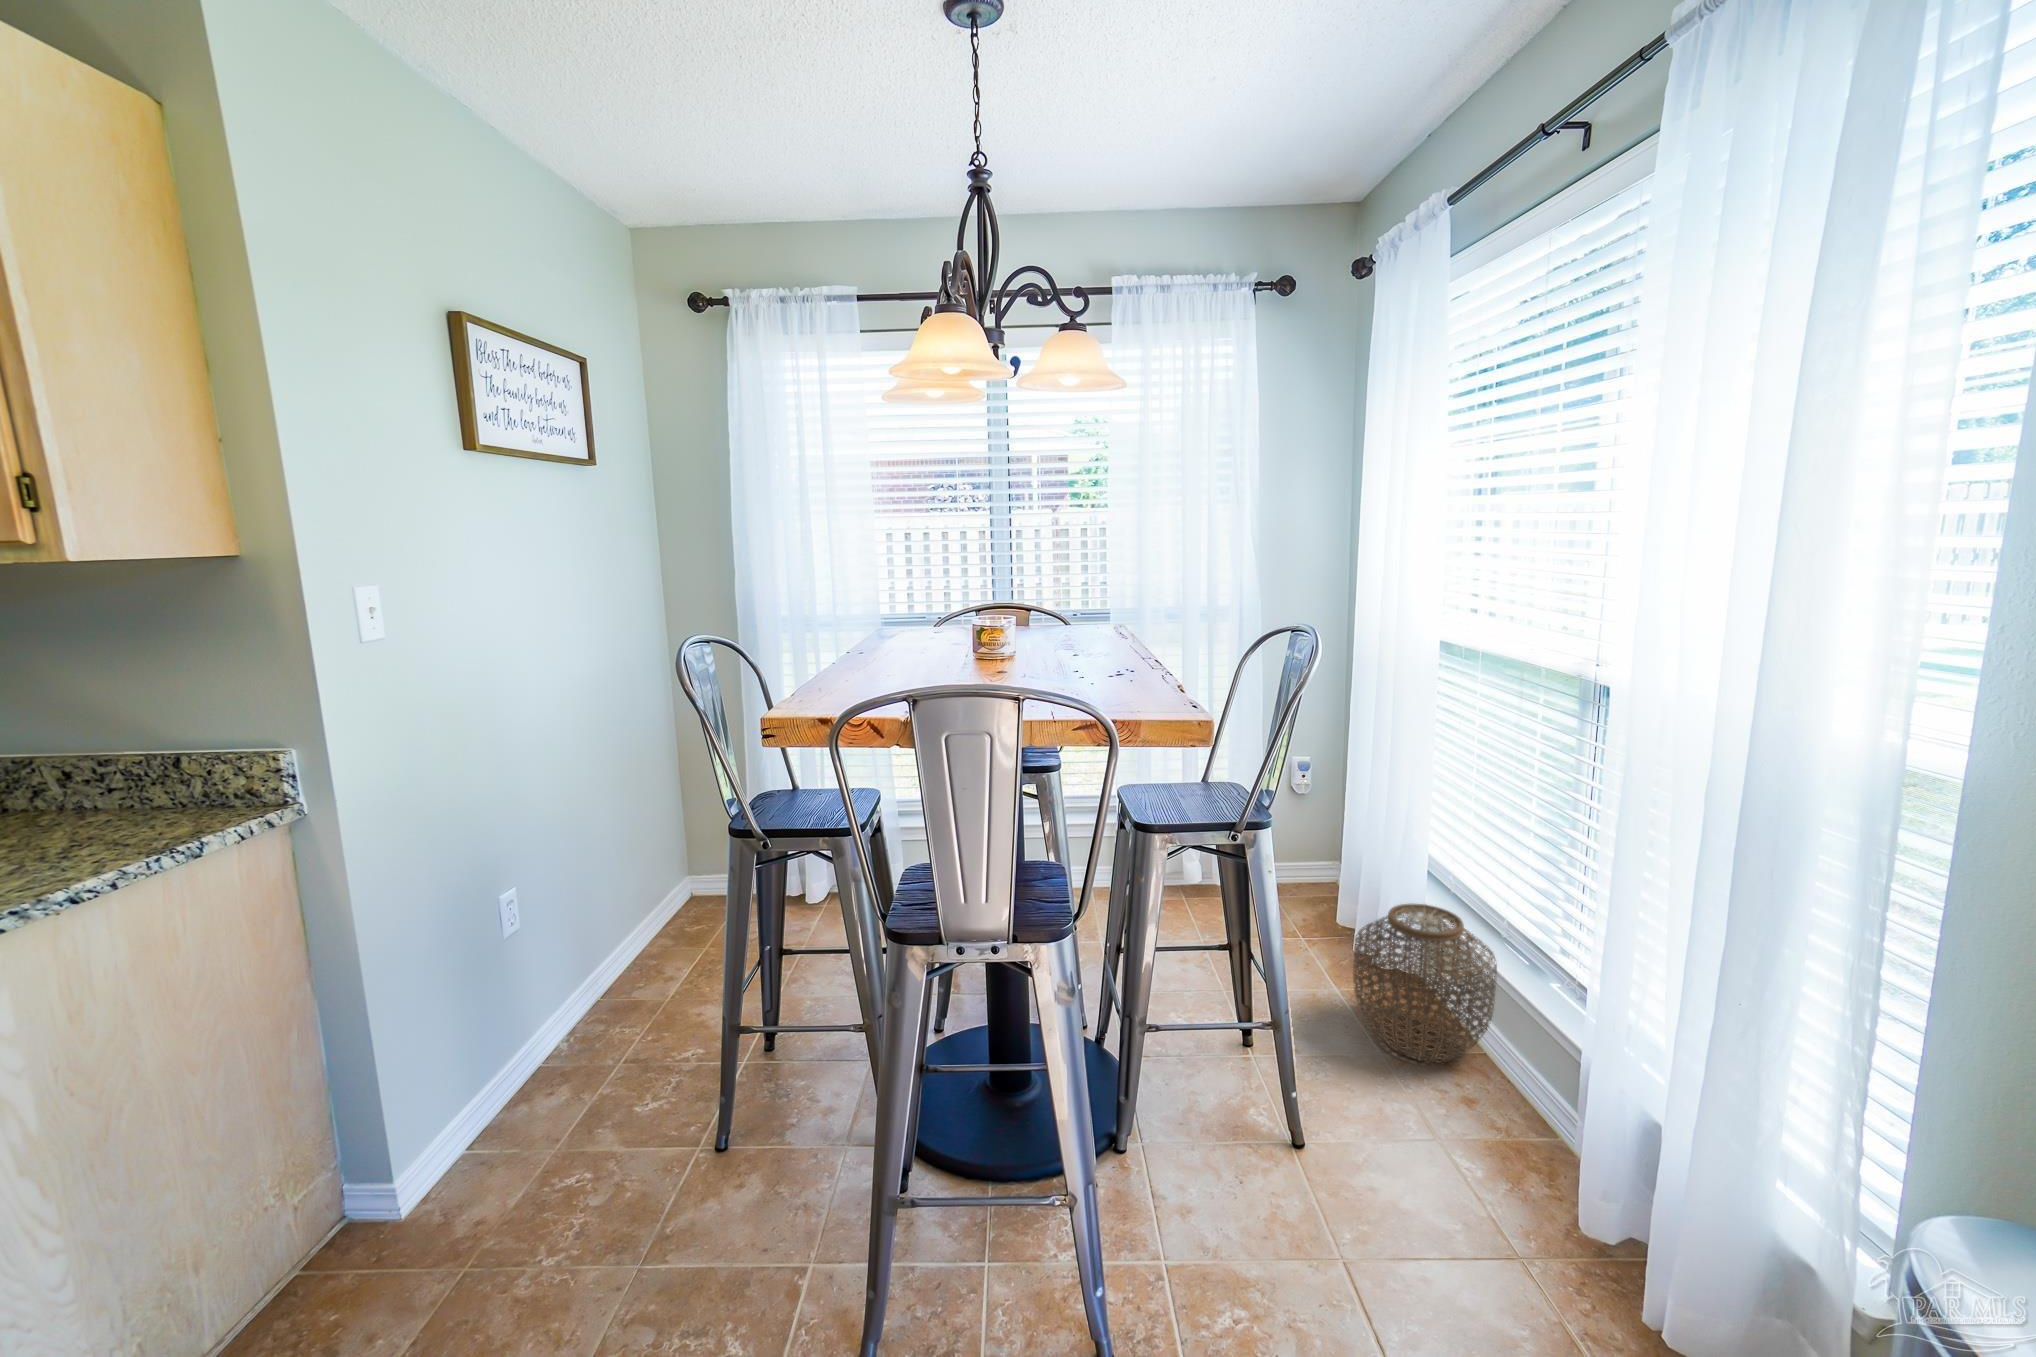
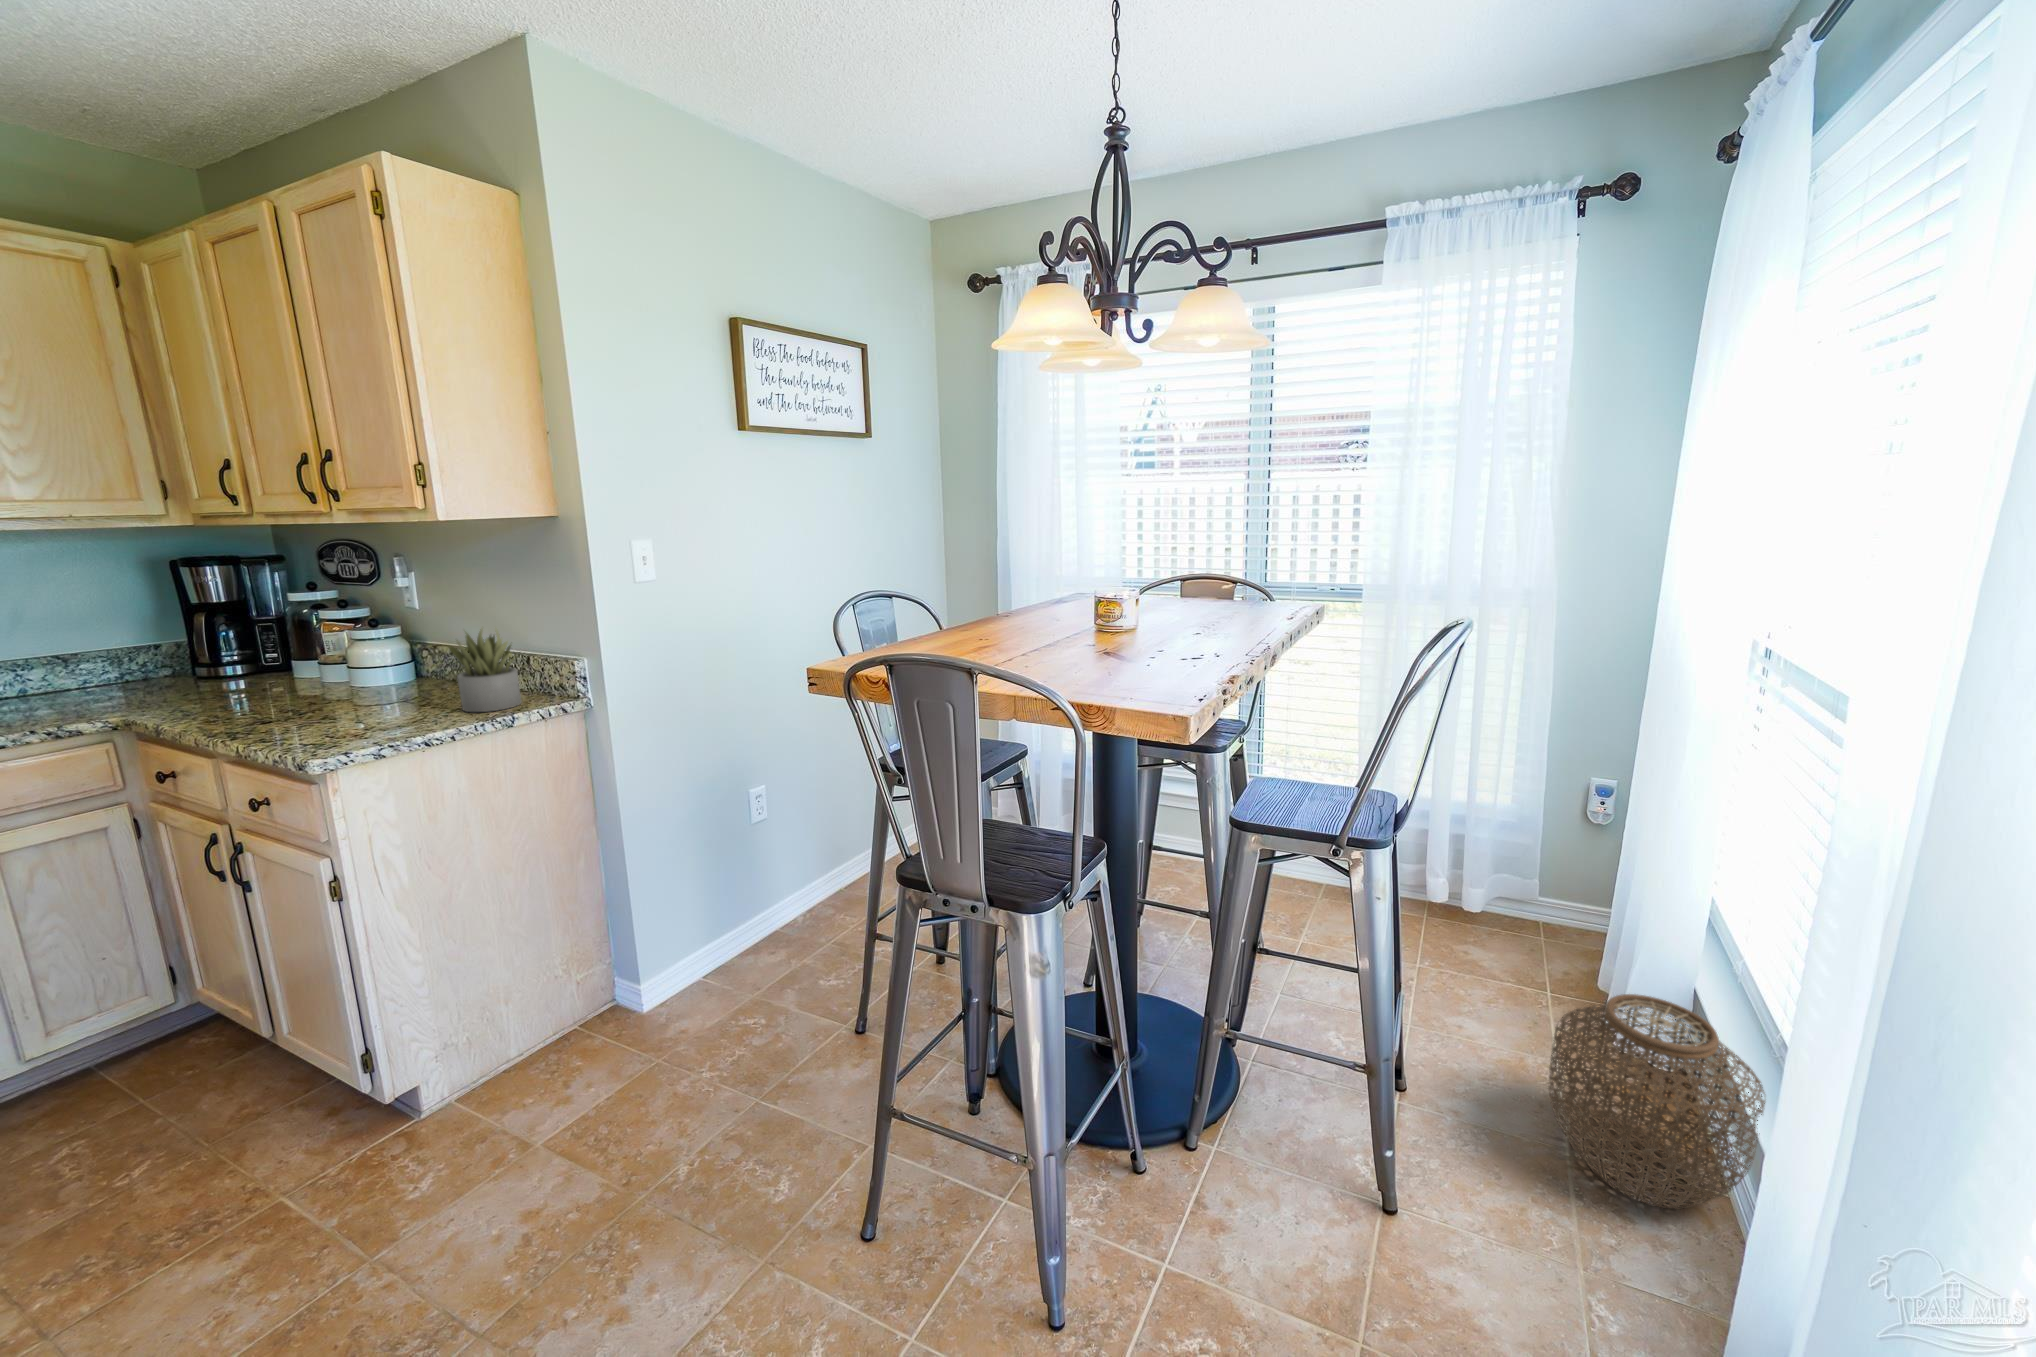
succulent plant: none [47,718,186,848] -> present [448,629,521,712]

